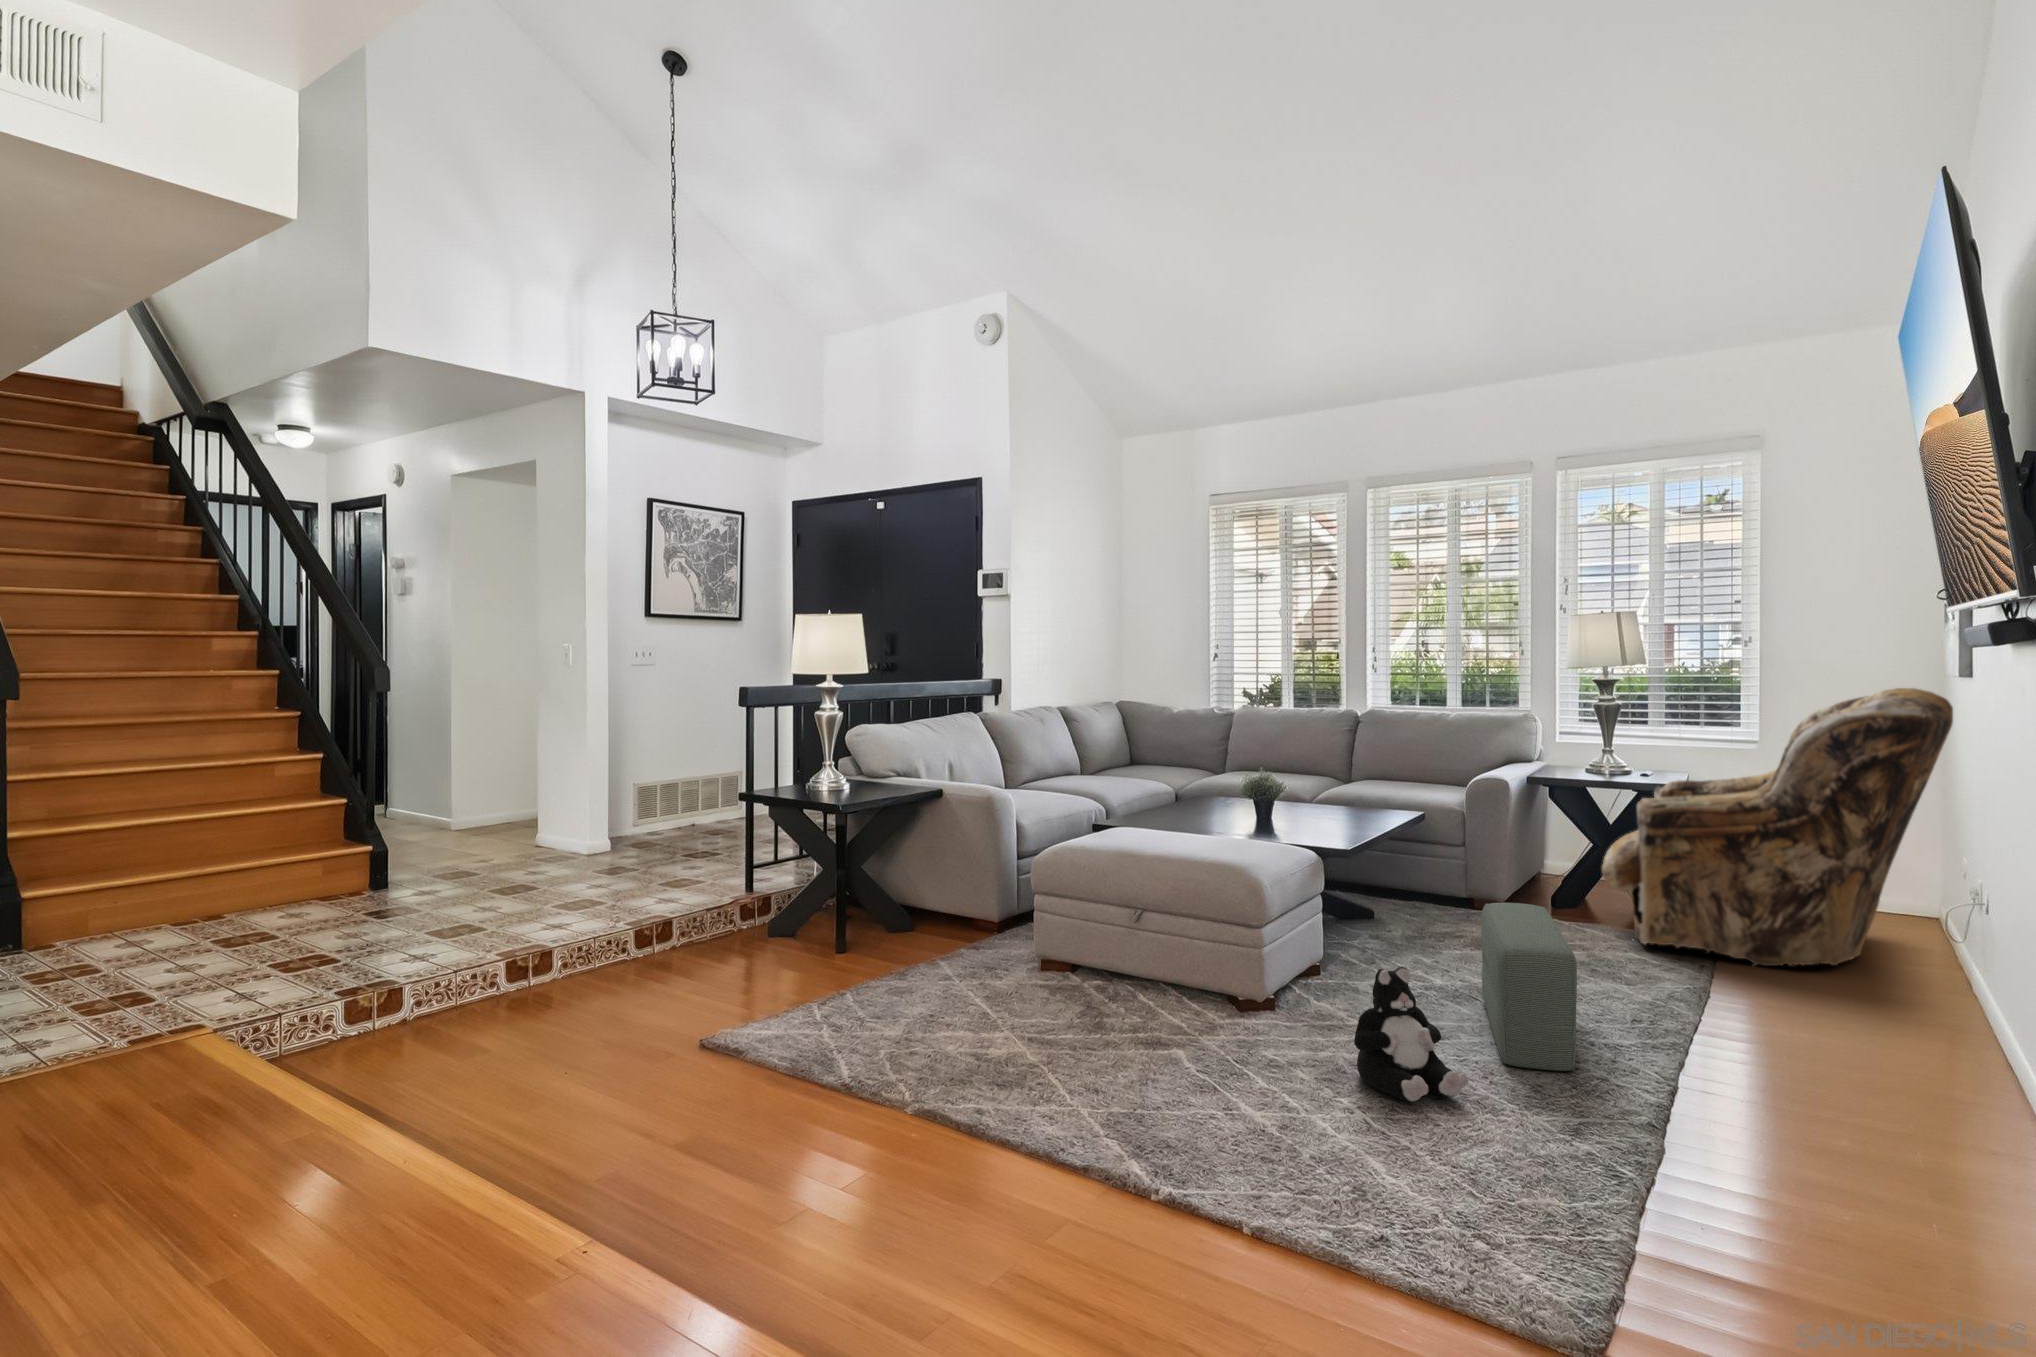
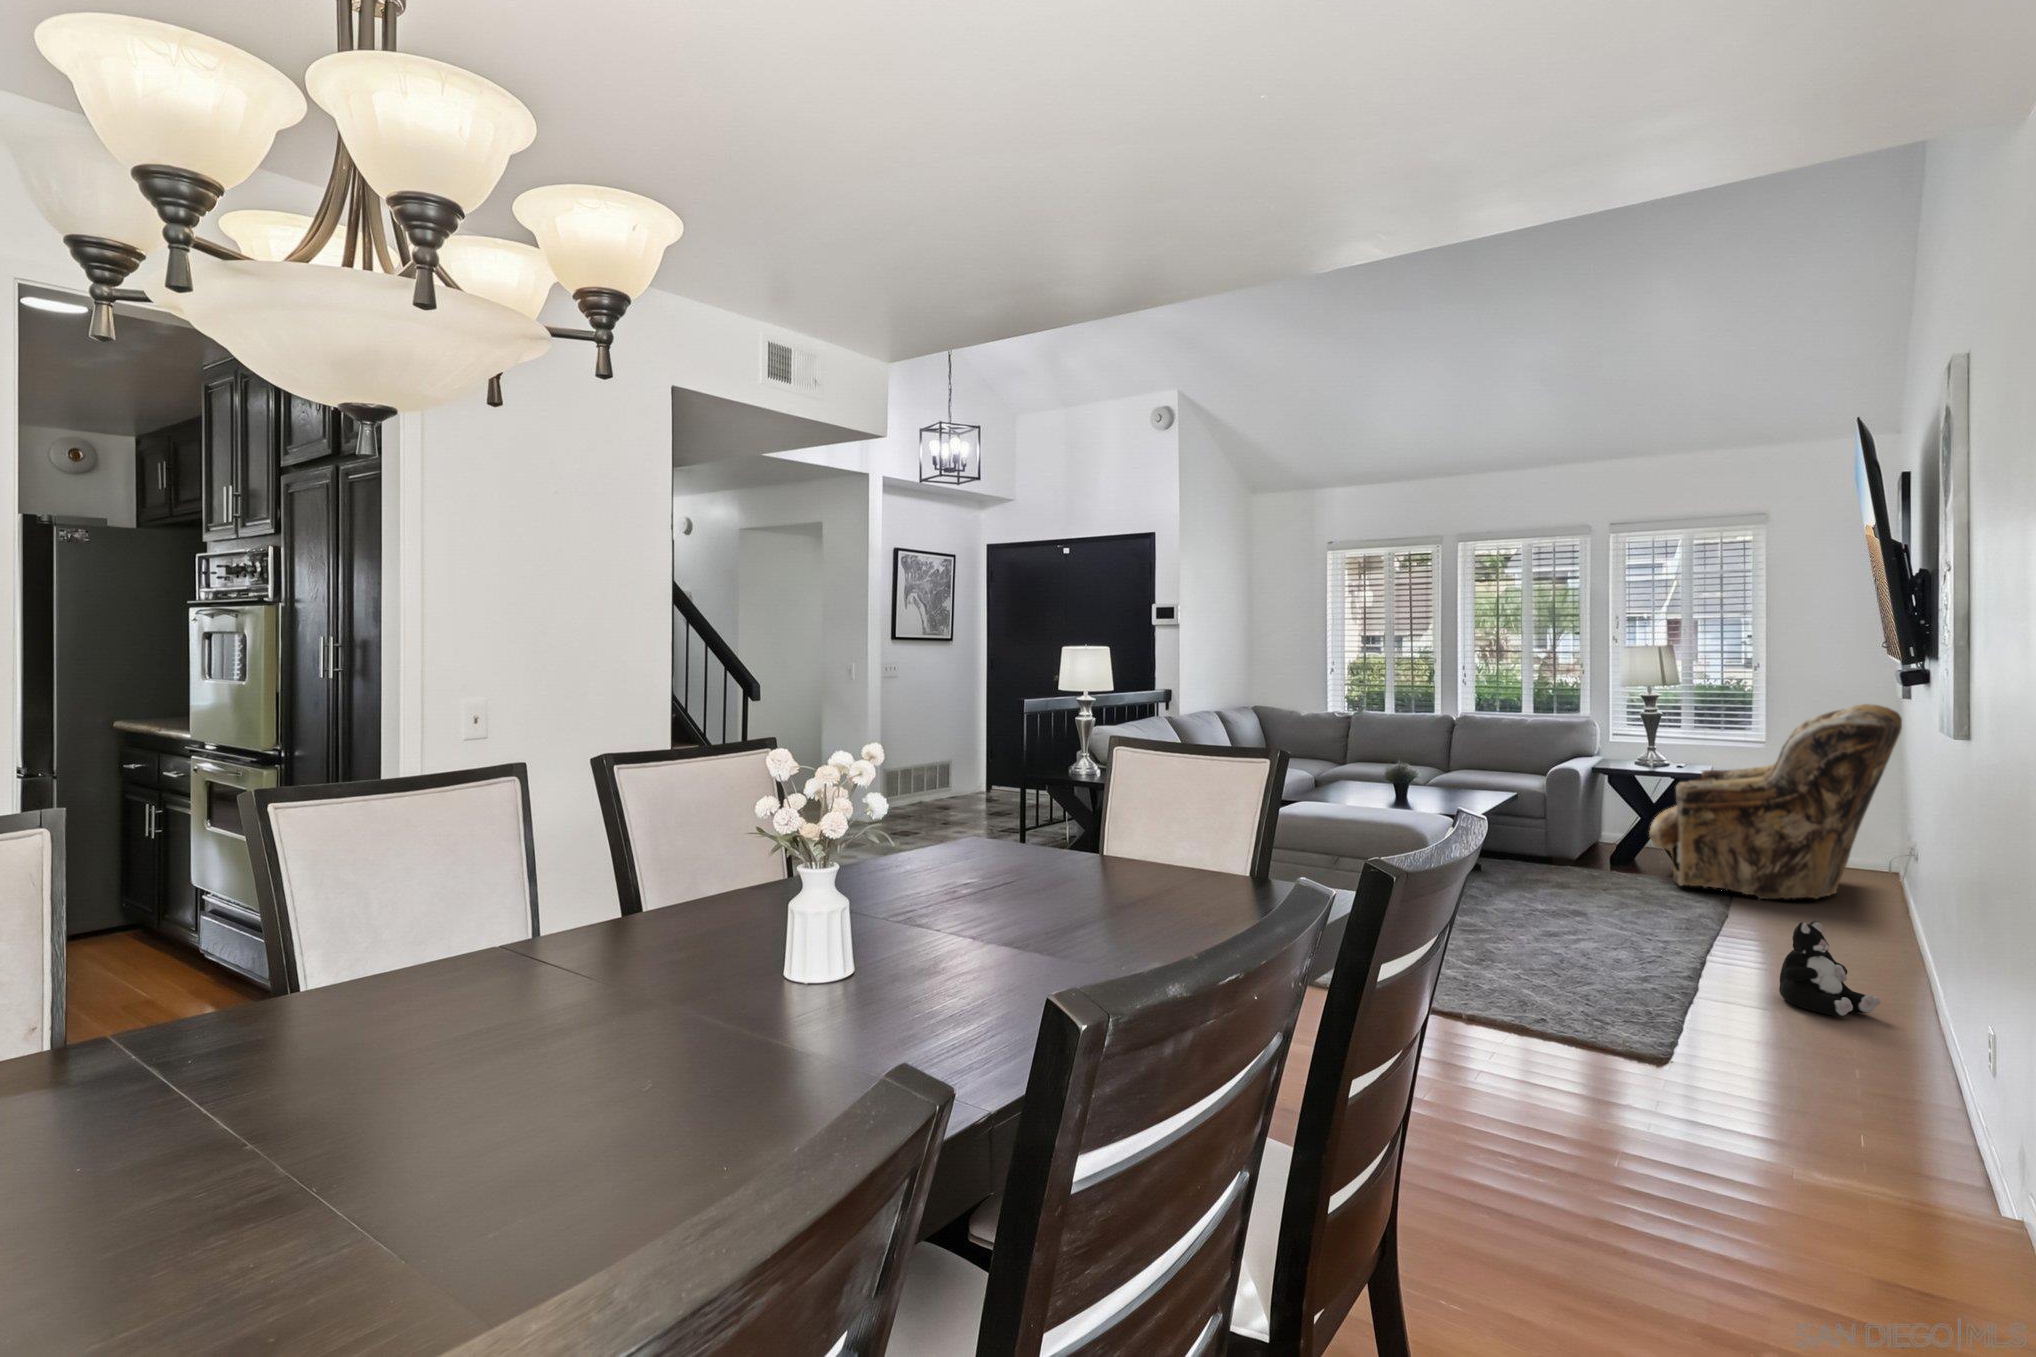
pouf: present [1481,903,1577,1071] -> none [1571,851,1642,953]
plush toy: present [1354,967,1469,1101] -> present [1779,921,1880,1016]

